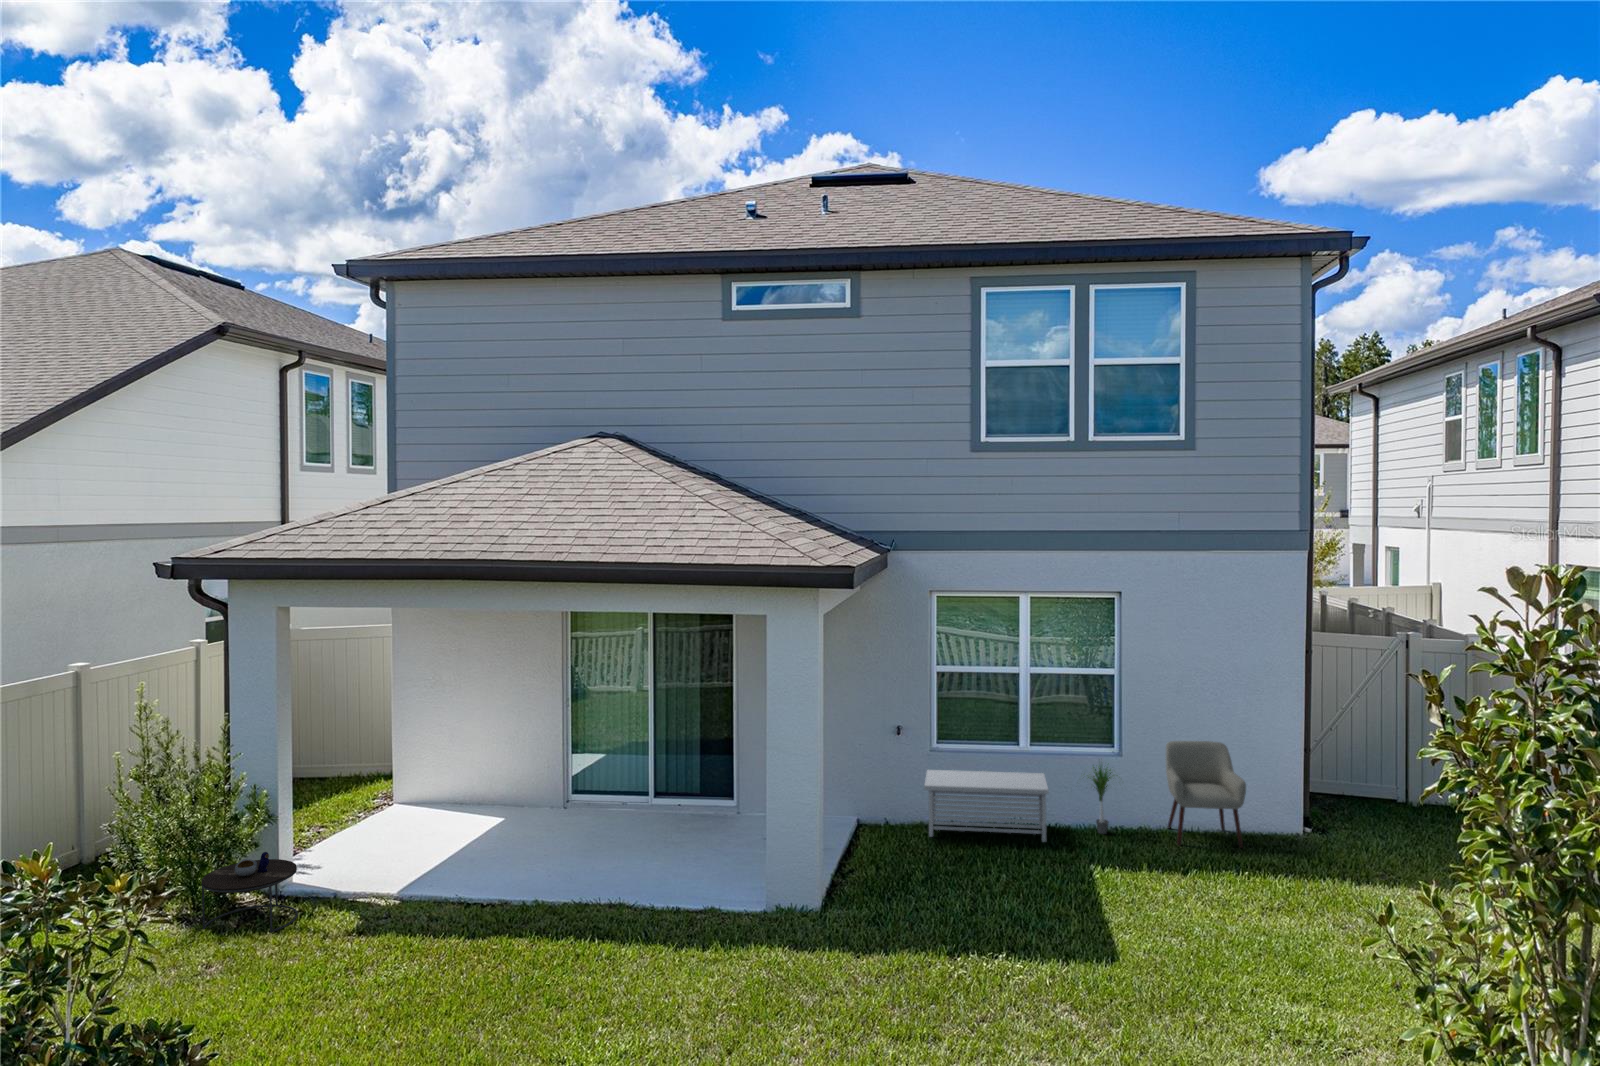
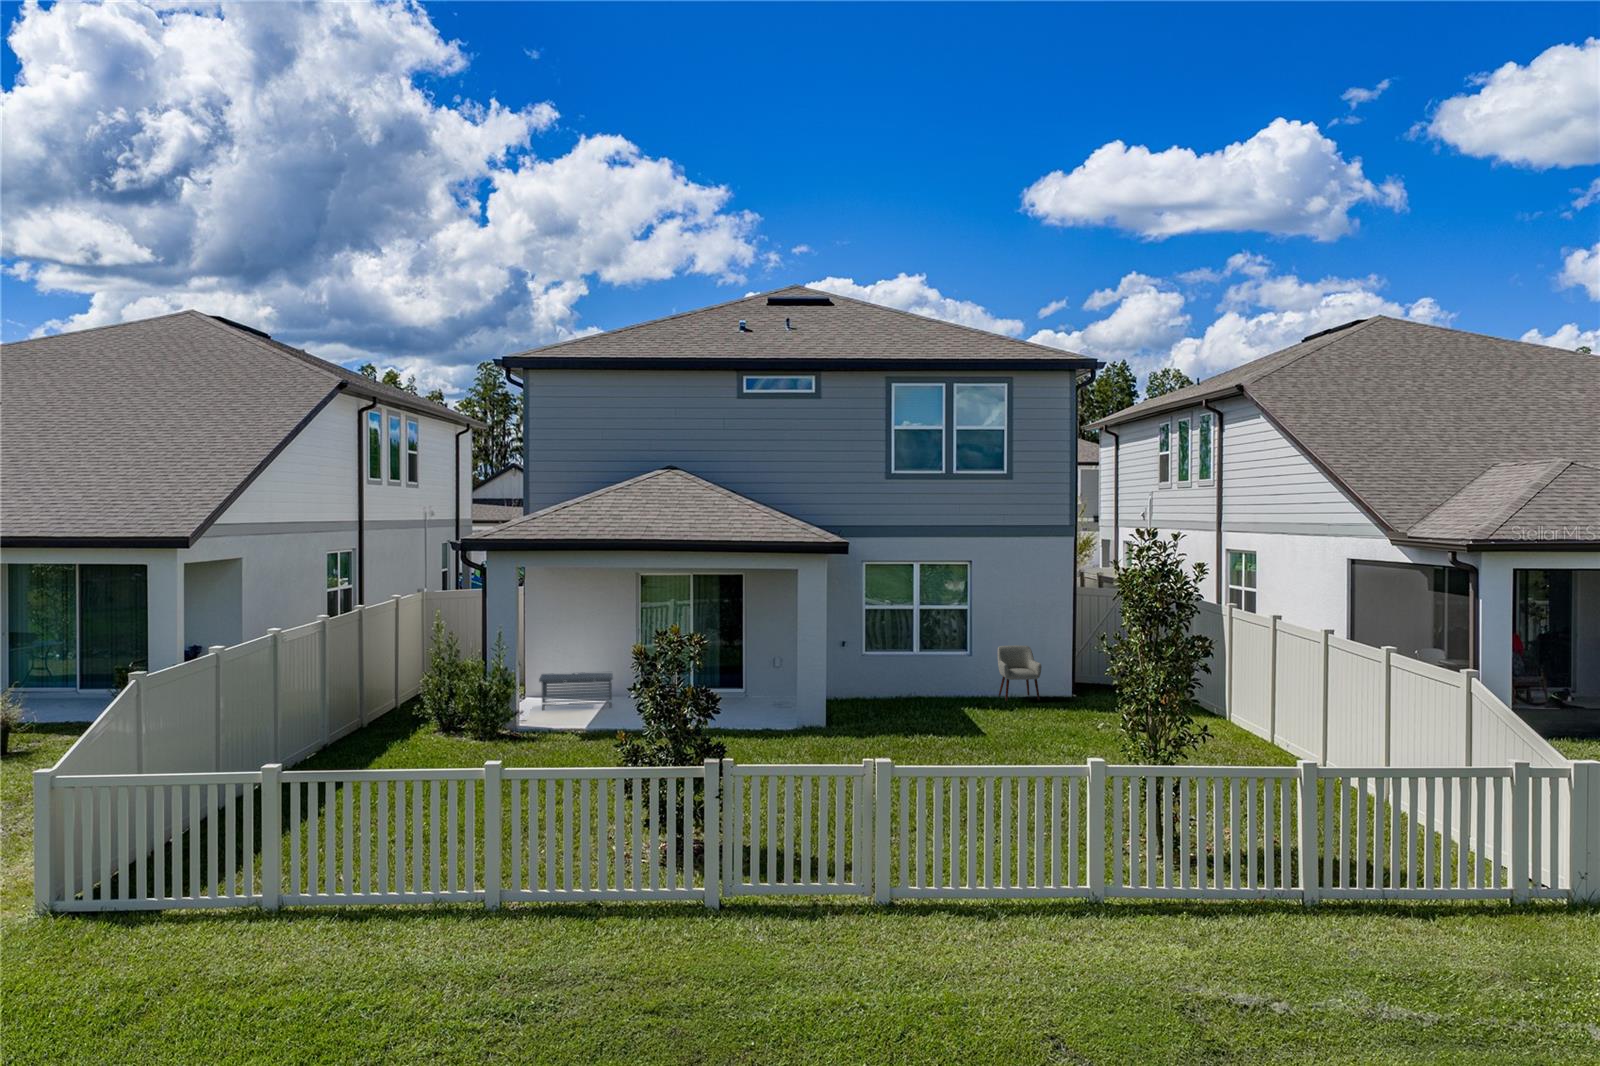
potted plant: present [1088,767,1112,834] -> none [948,654,978,699]
storage bench: present [924,770,1049,842] -> present [539,672,613,710]
side table: present [201,852,298,932] -> none [500,703,549,745]

